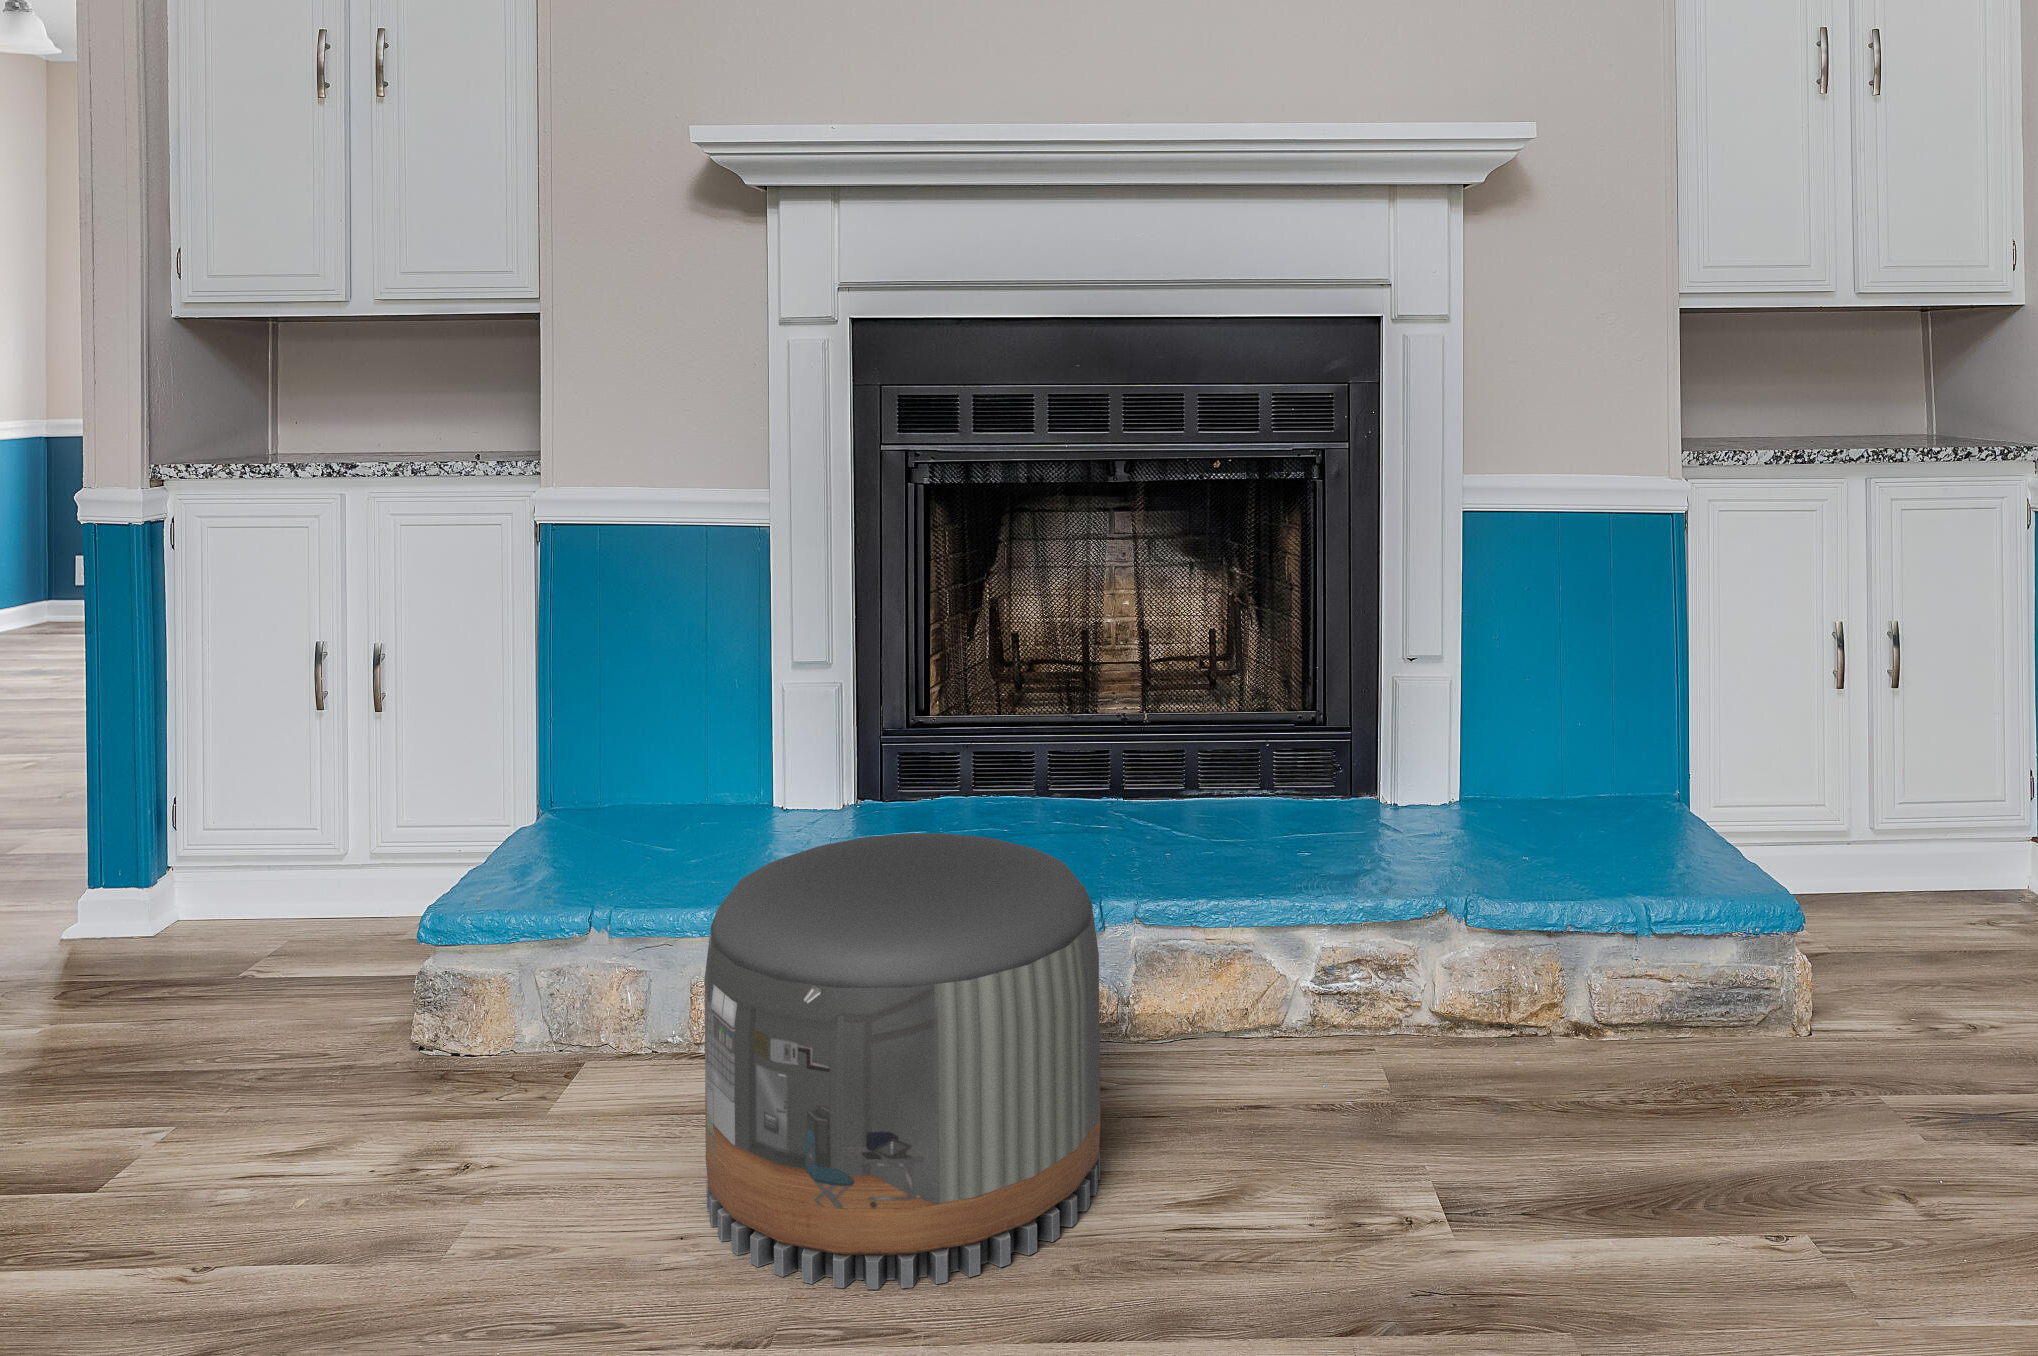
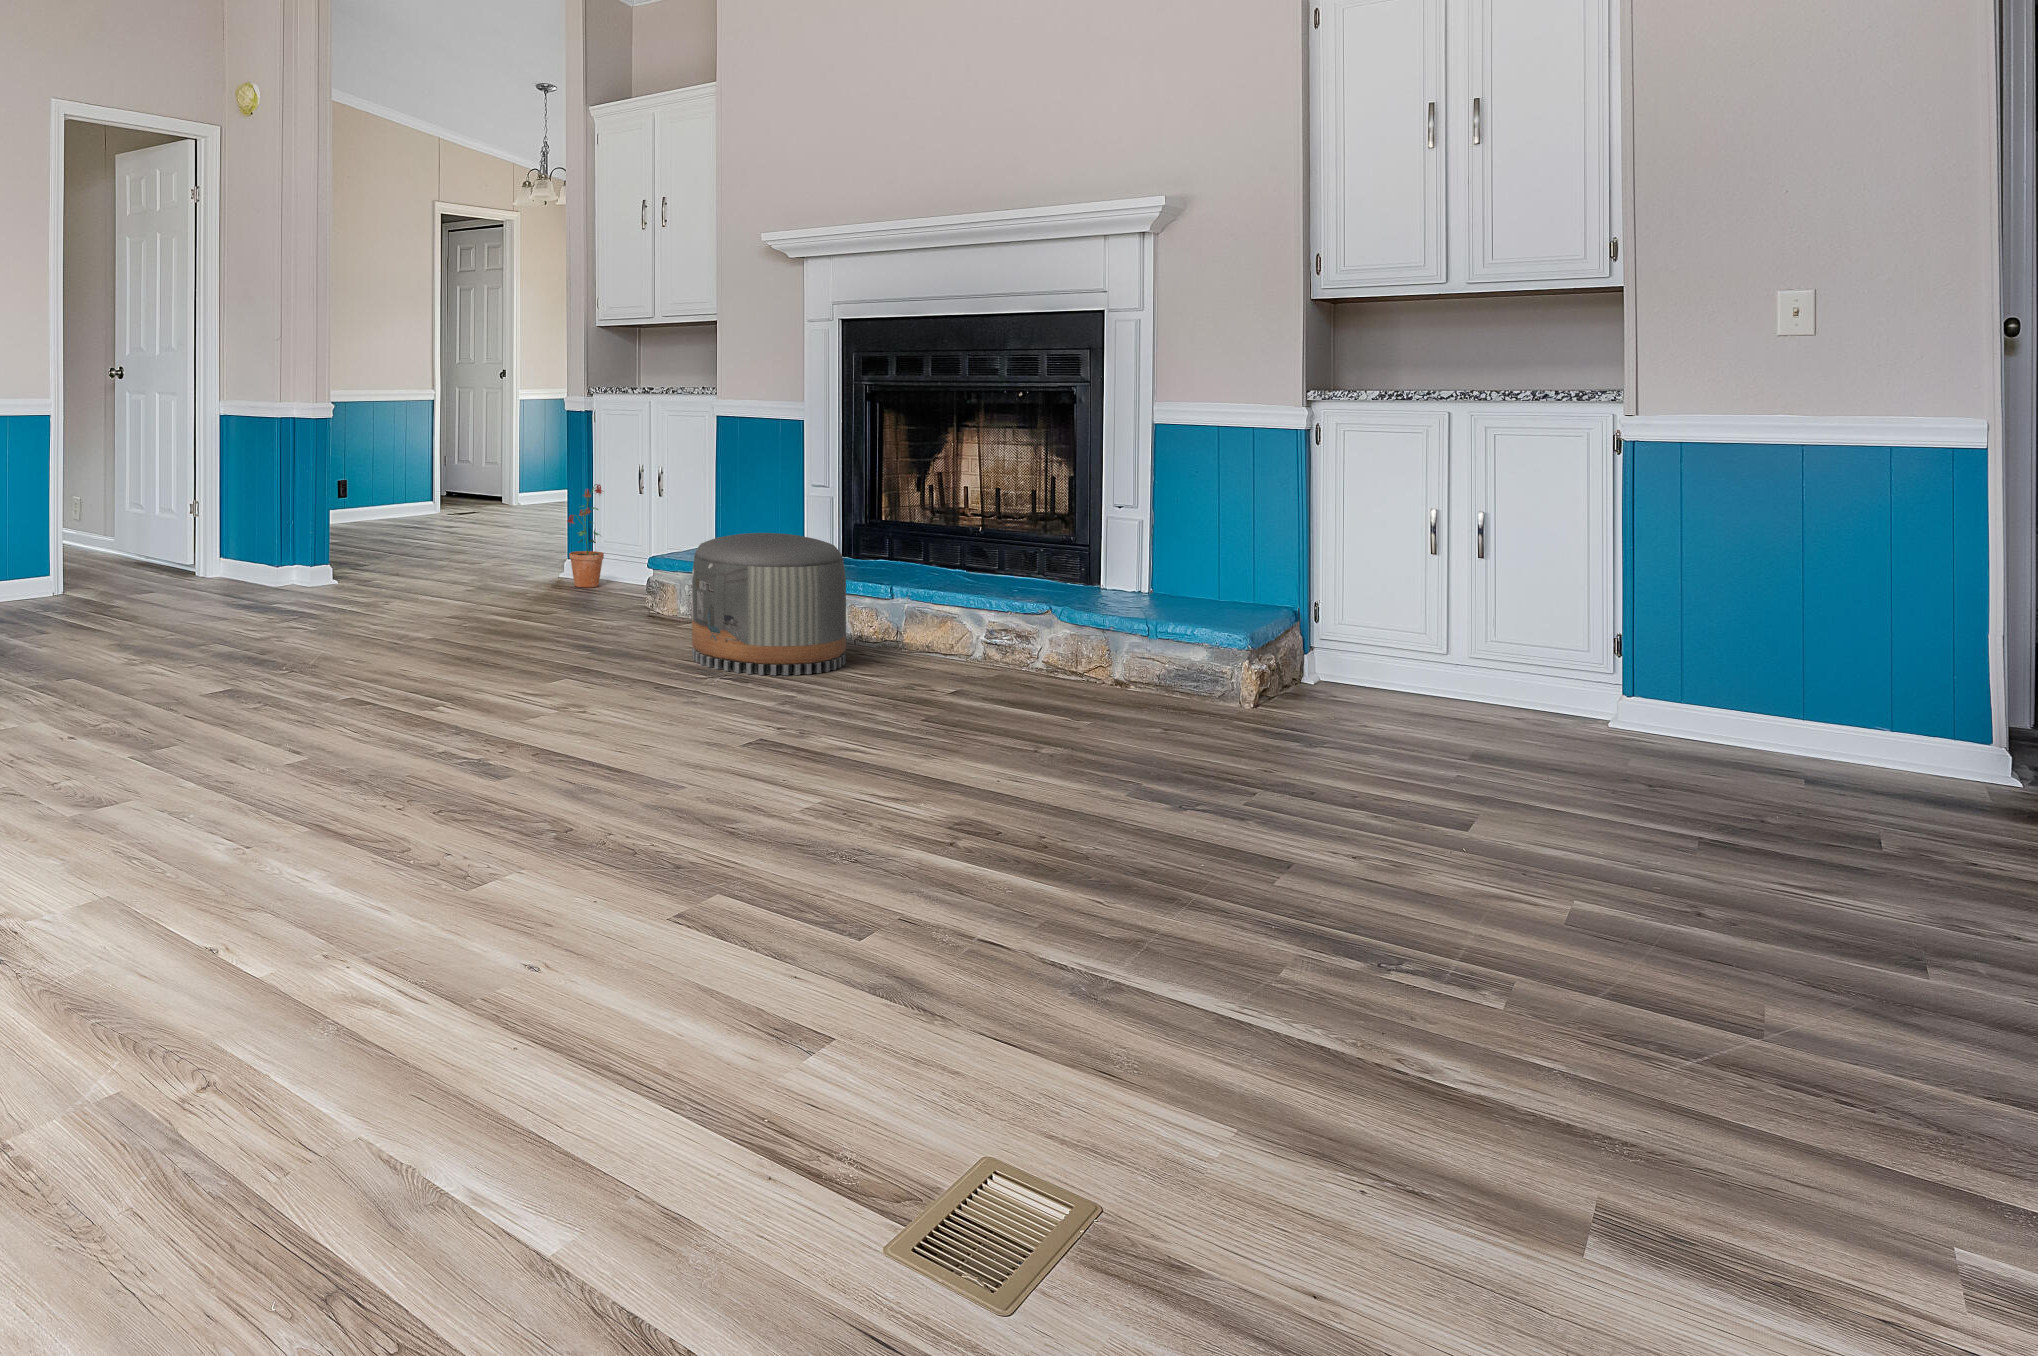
potted plant: none [120,691,228,958] -> present [567,484,604,587]

